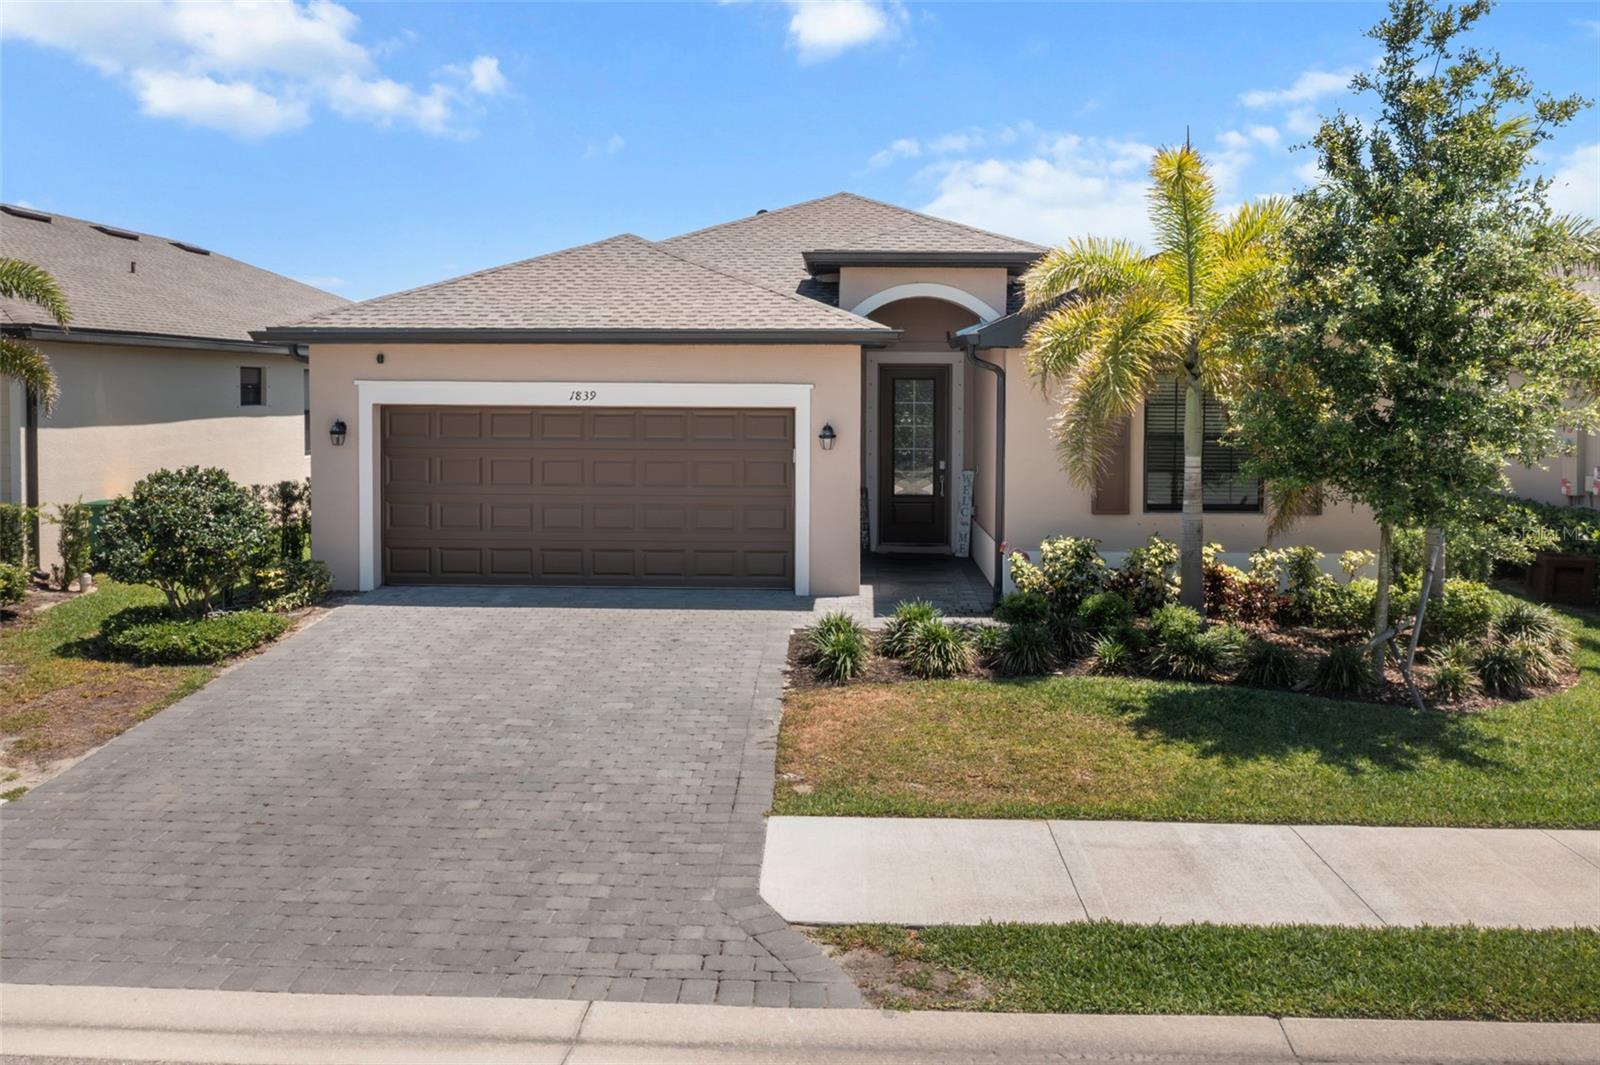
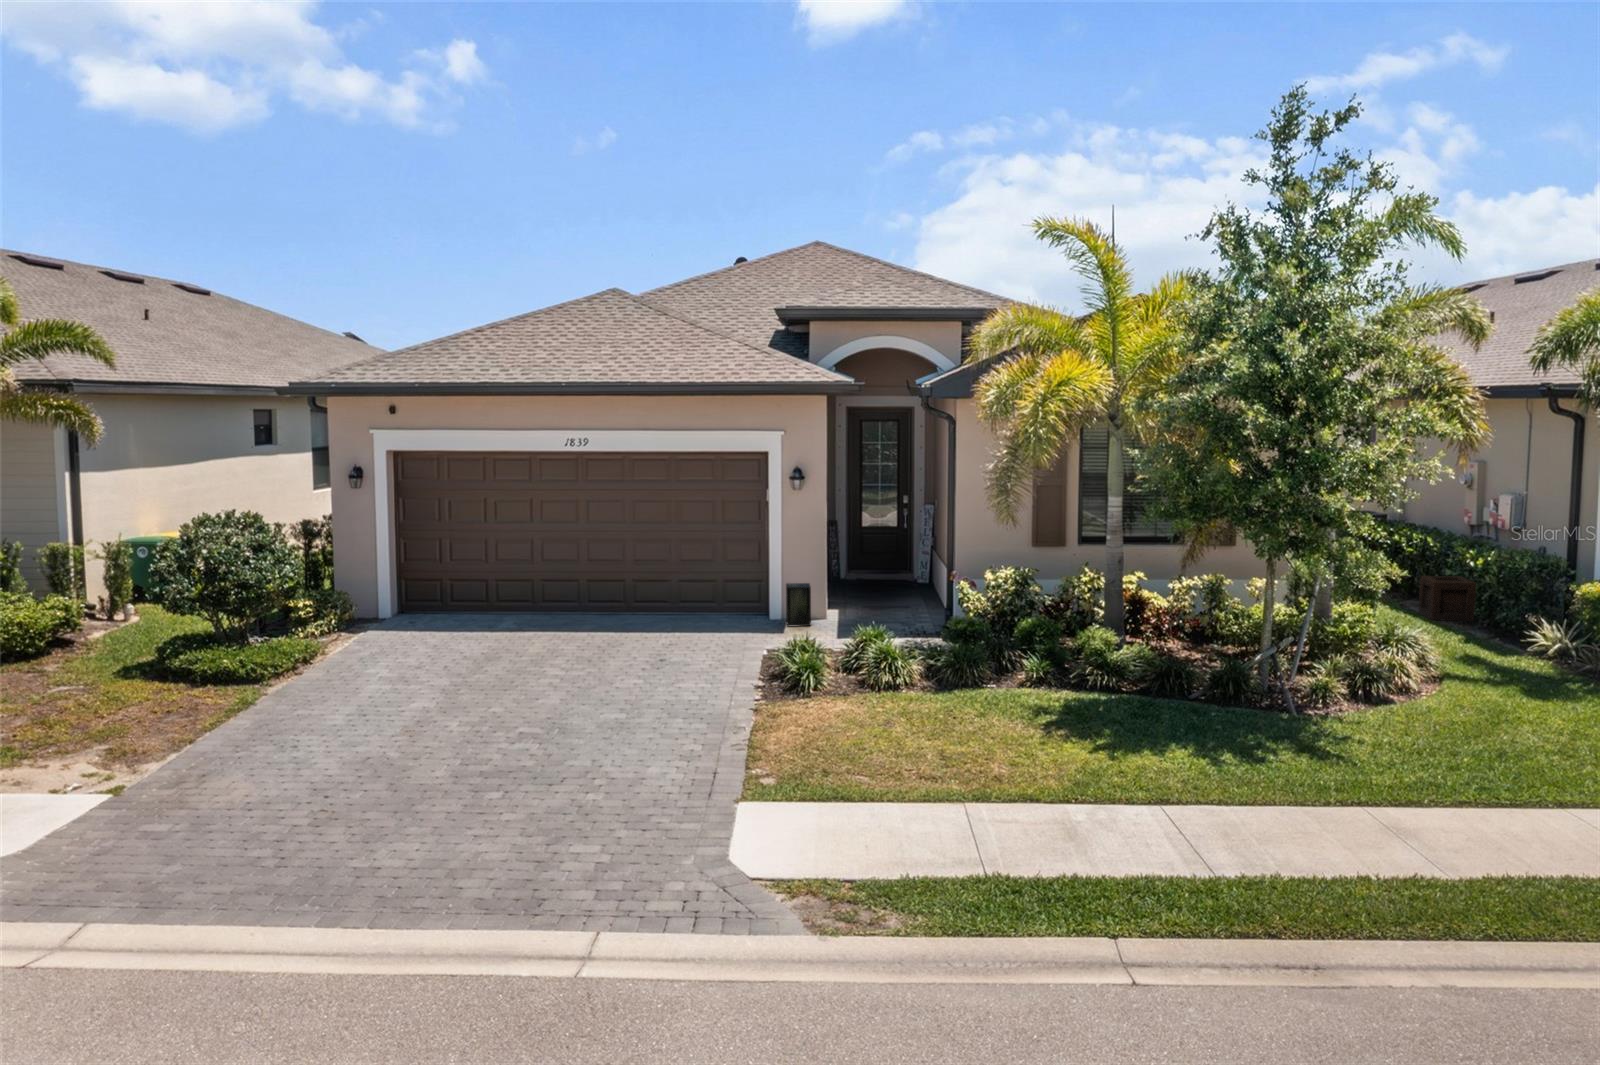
storage box: none [815,555,843,603] -> present [786,583,811,627]

